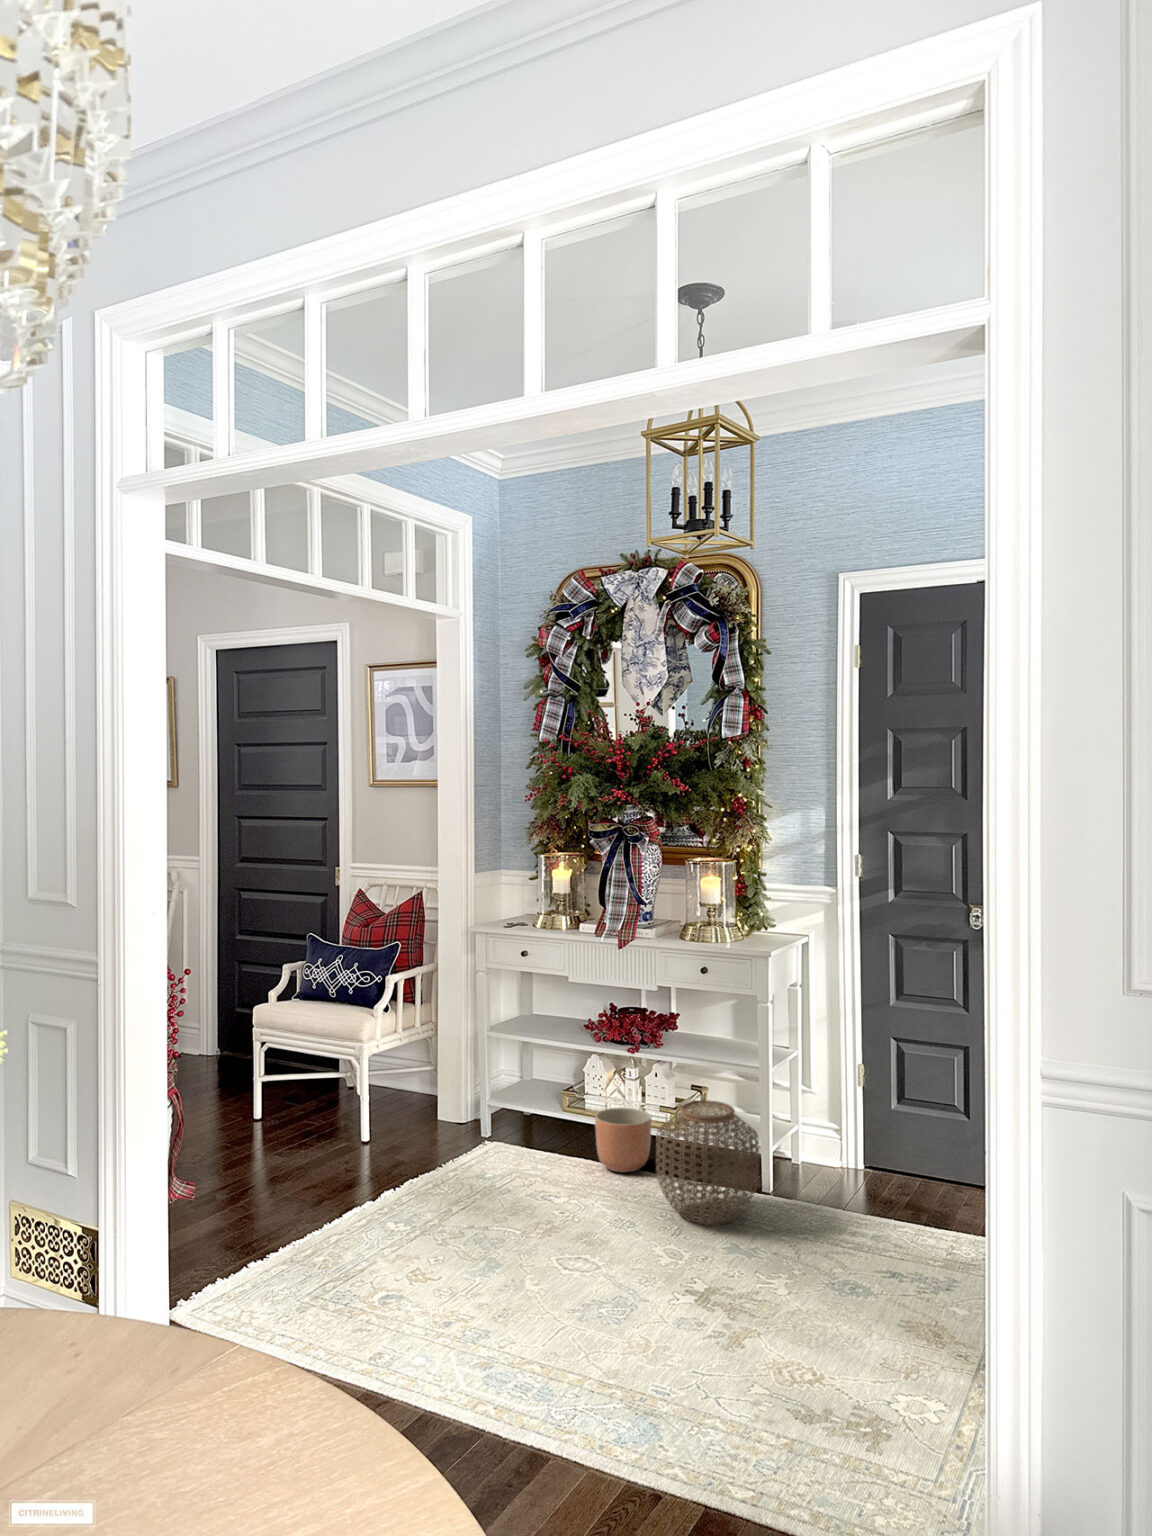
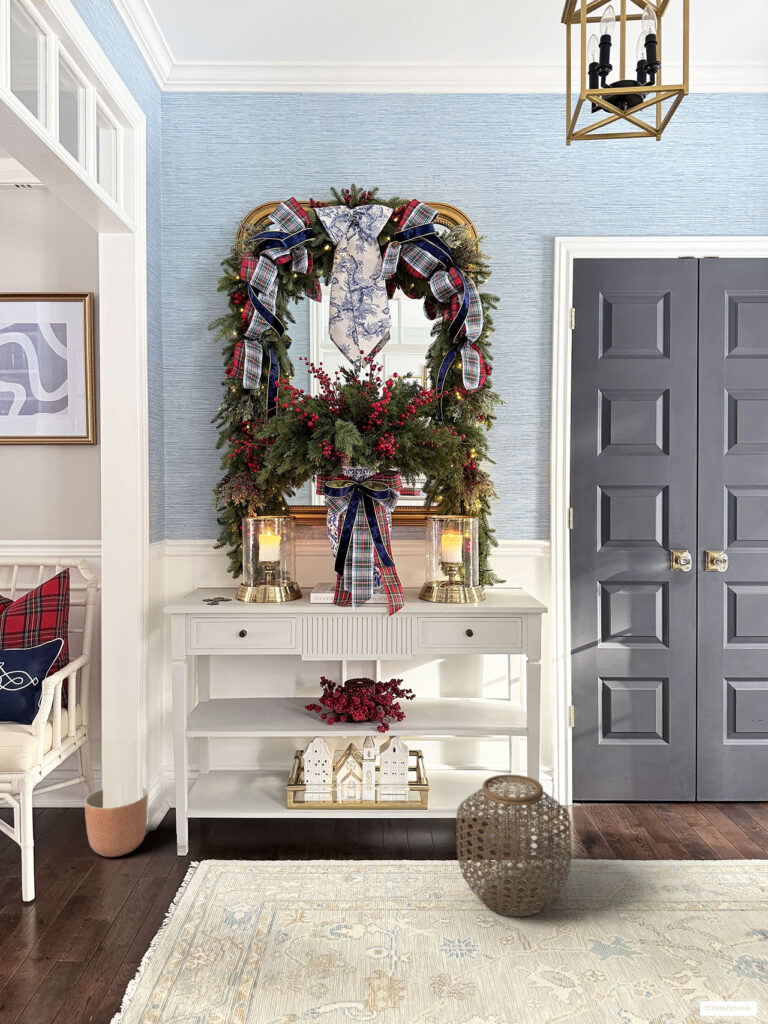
planter: present [595,1107,652,1172] -> present [85,787,148,857]

